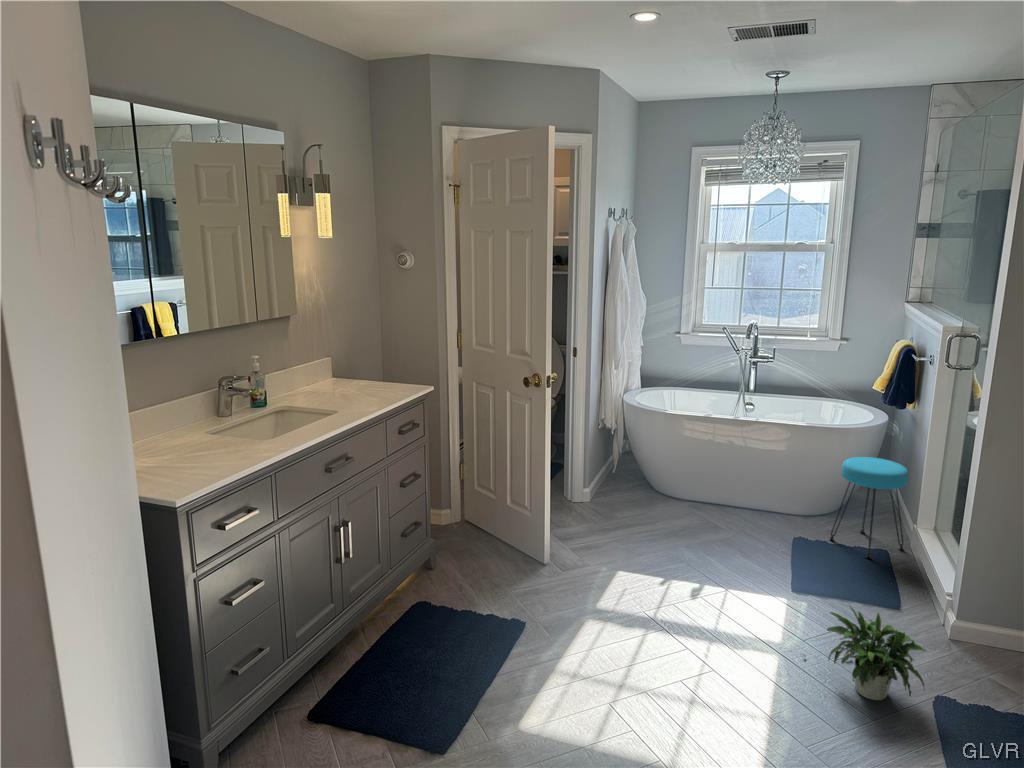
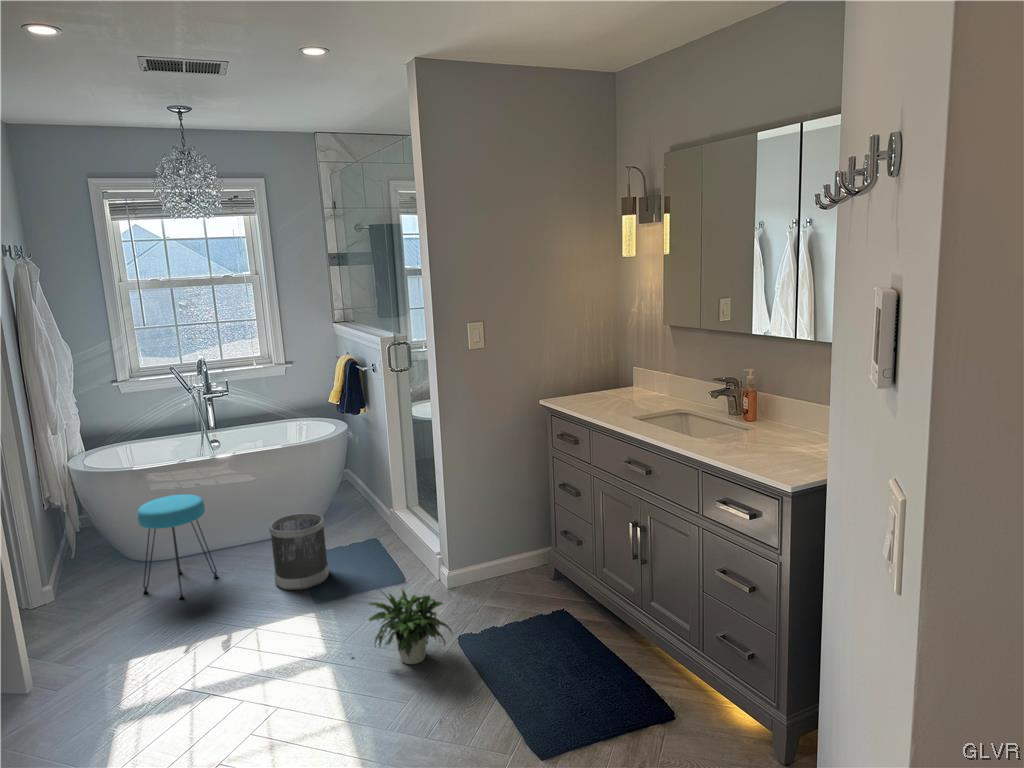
stool: present [830,457,908,558] -> present [138,494,218,598]
wastebasket: none [762,494,826,574] -> present [269,513,329,590]

